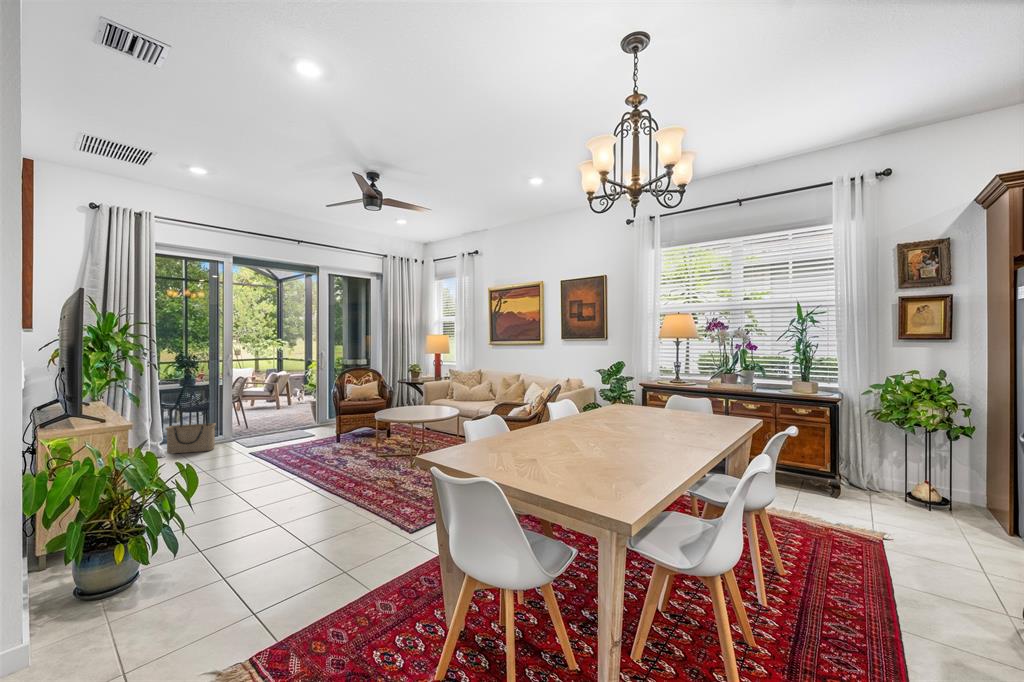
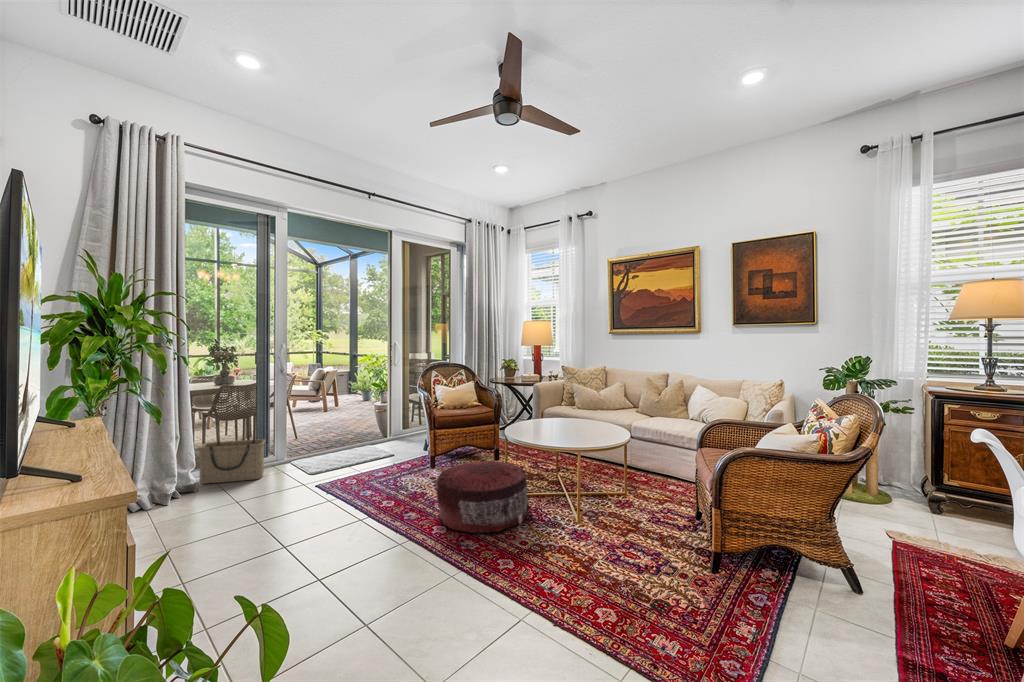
pouf: none [322,433,387,475] -> present [436,461,530,533]

